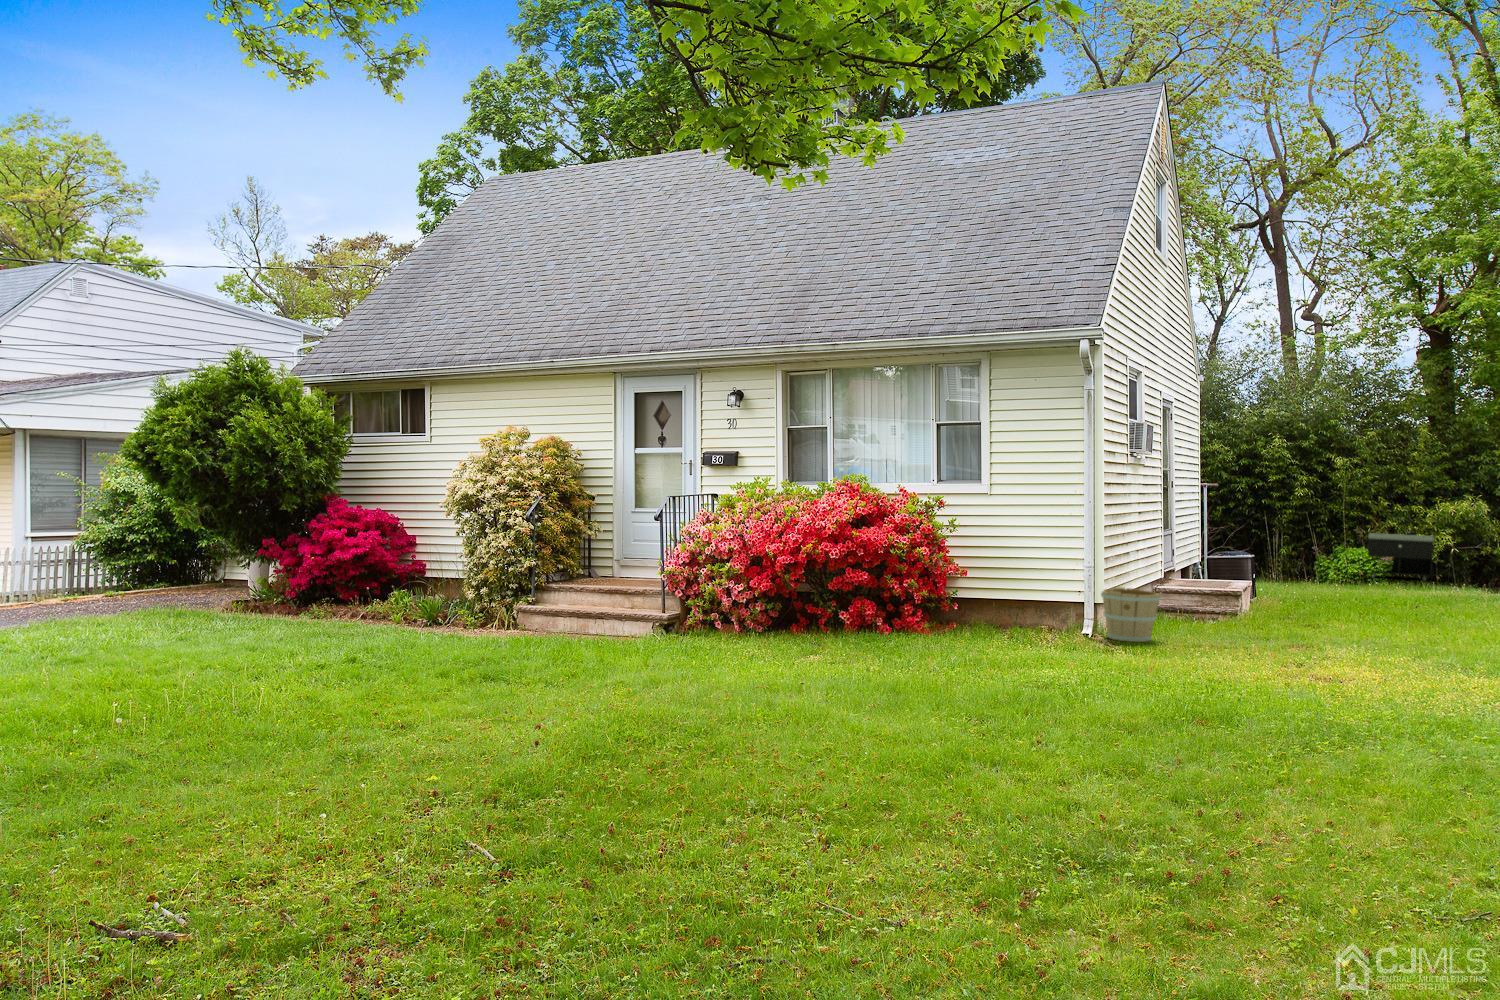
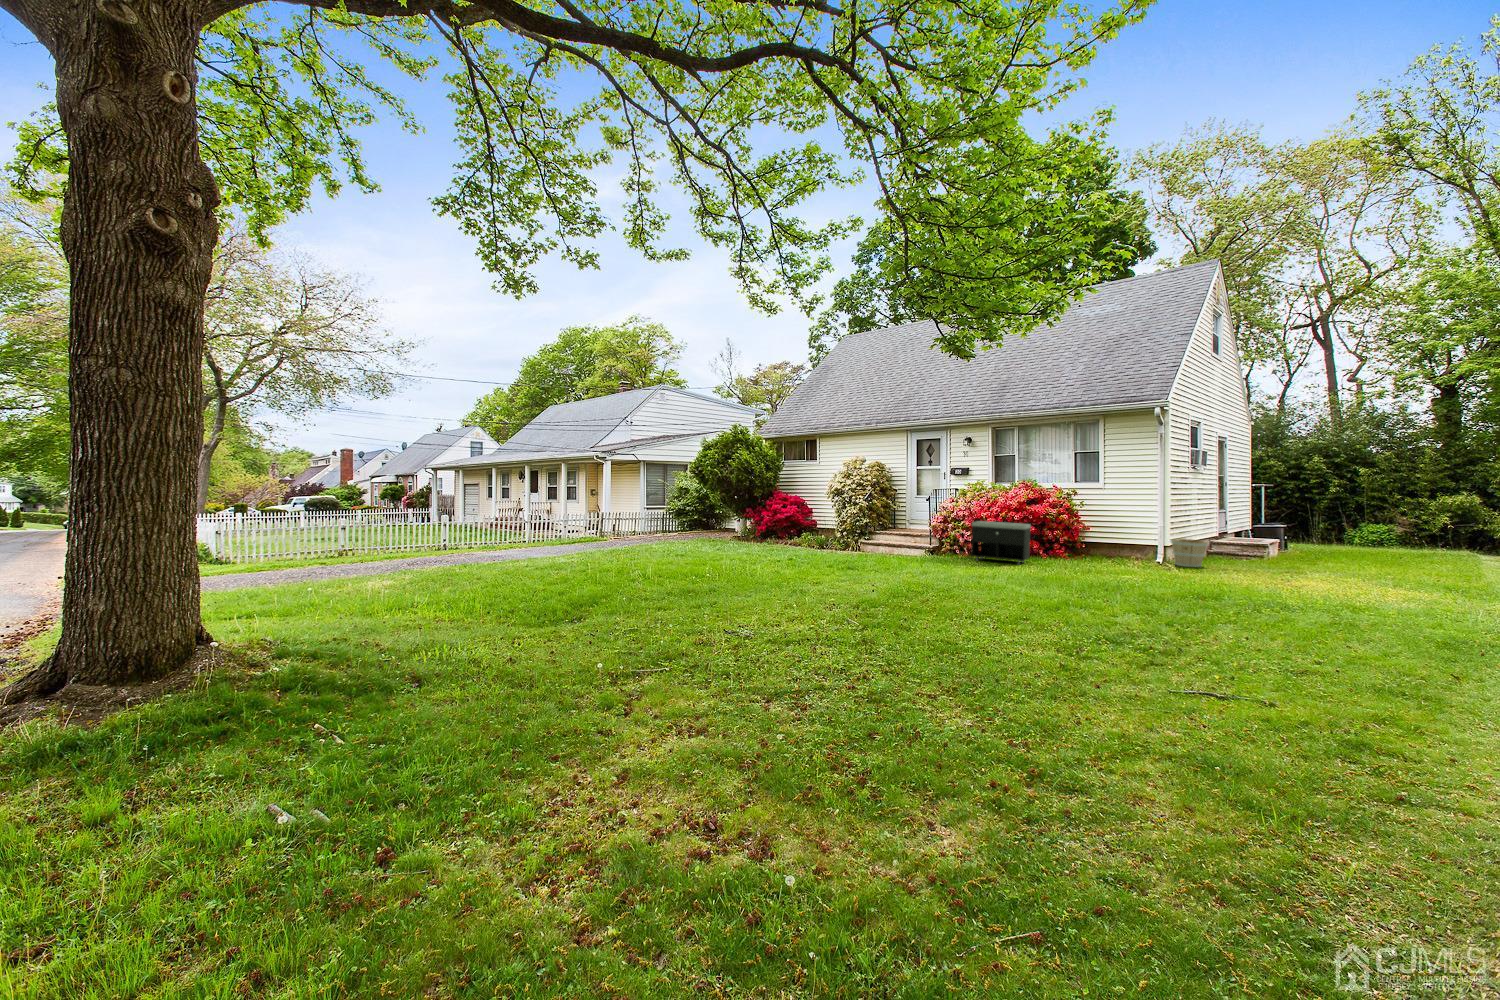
storage bench: present [1368,533,1434,580] -> present [971,521,1031,564]

